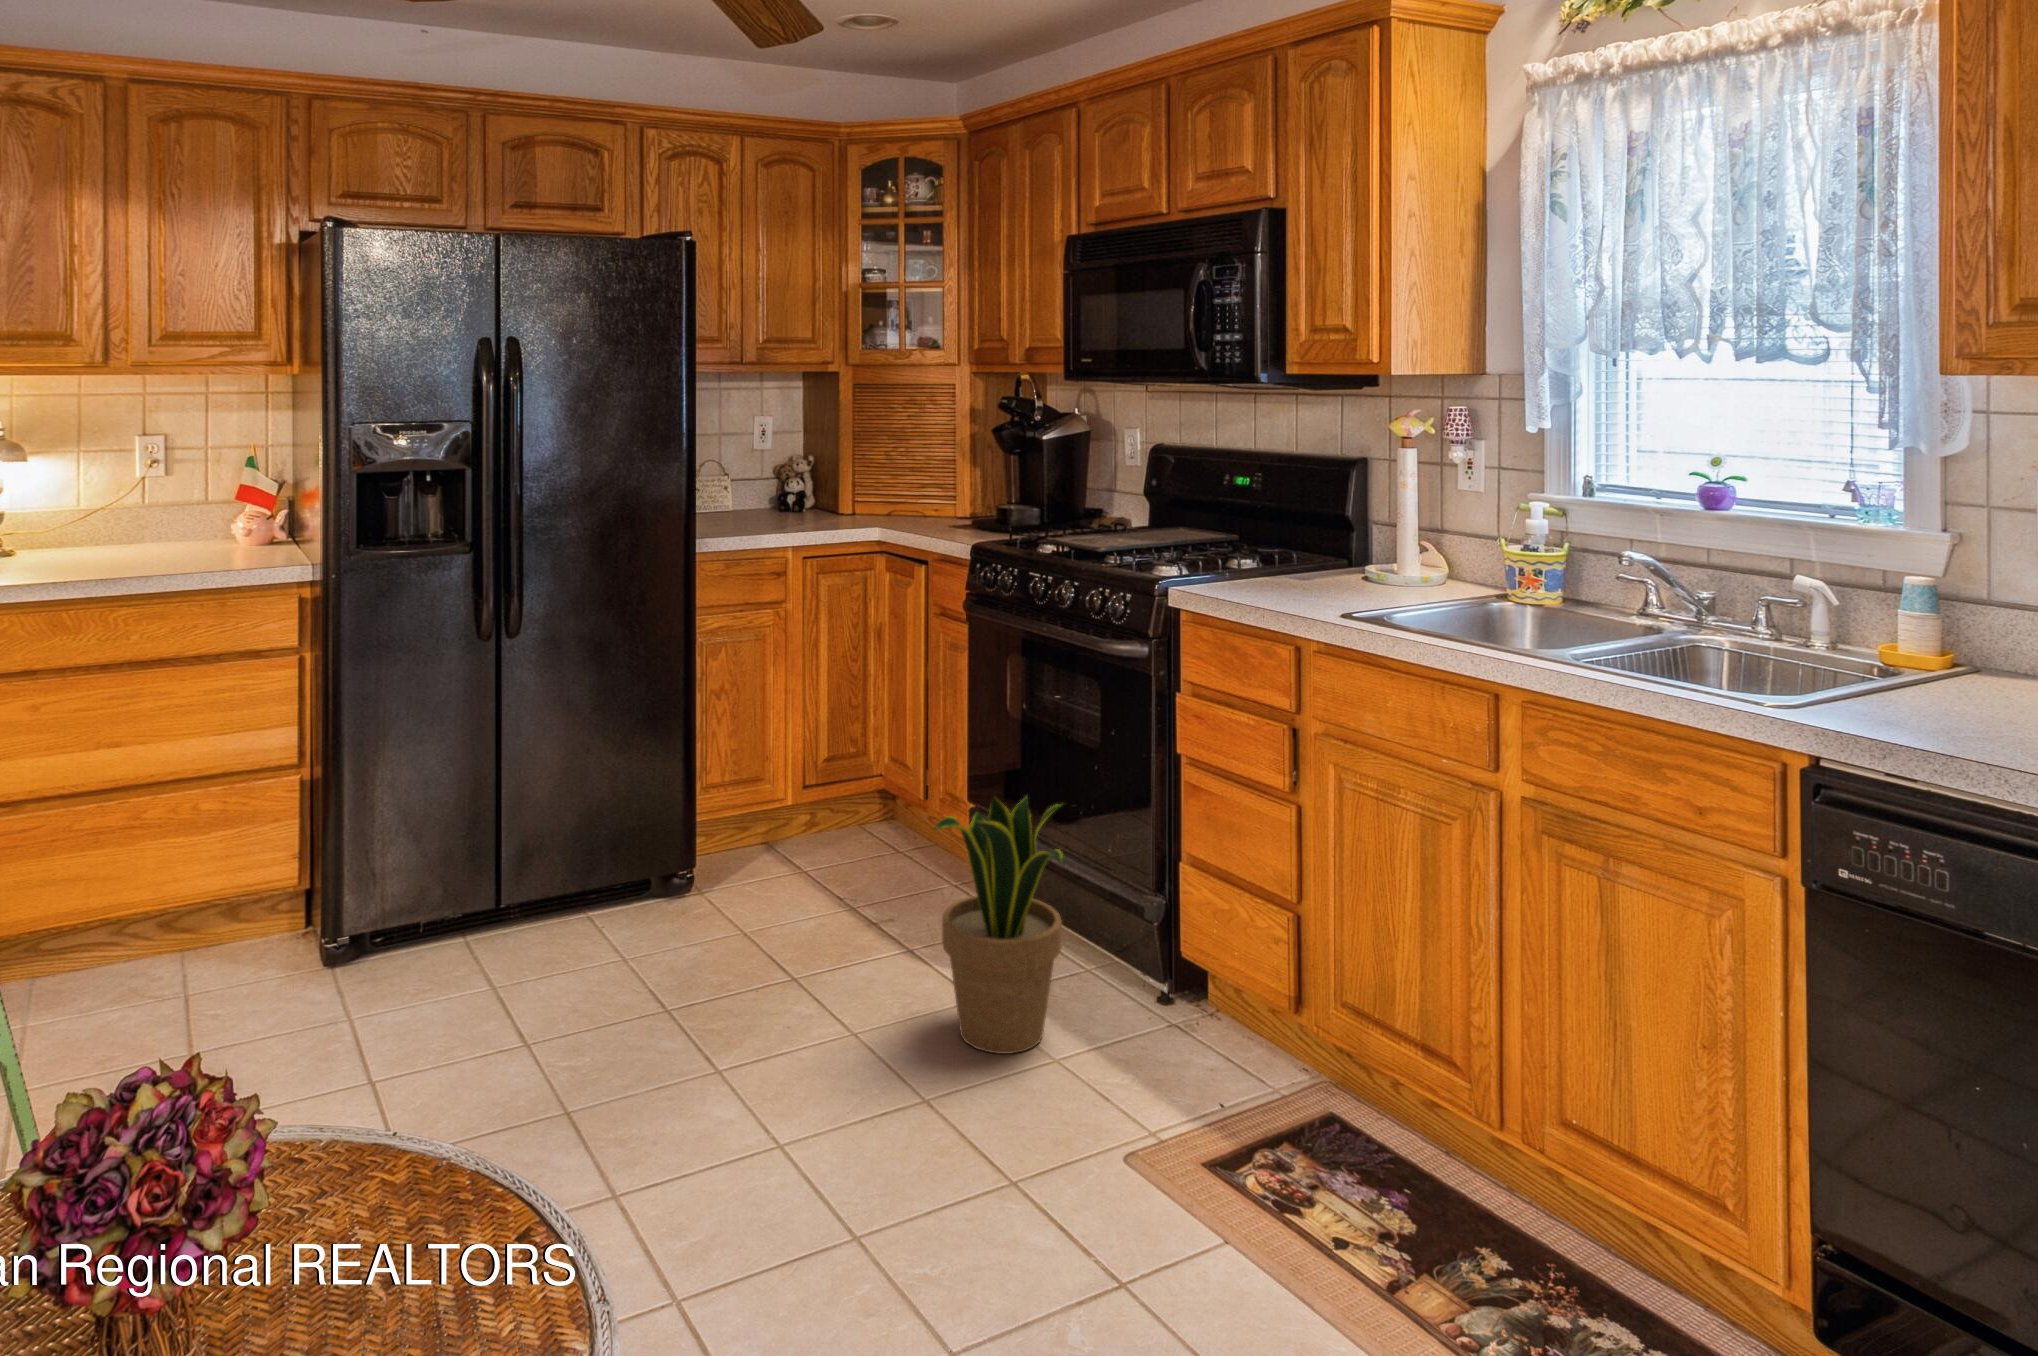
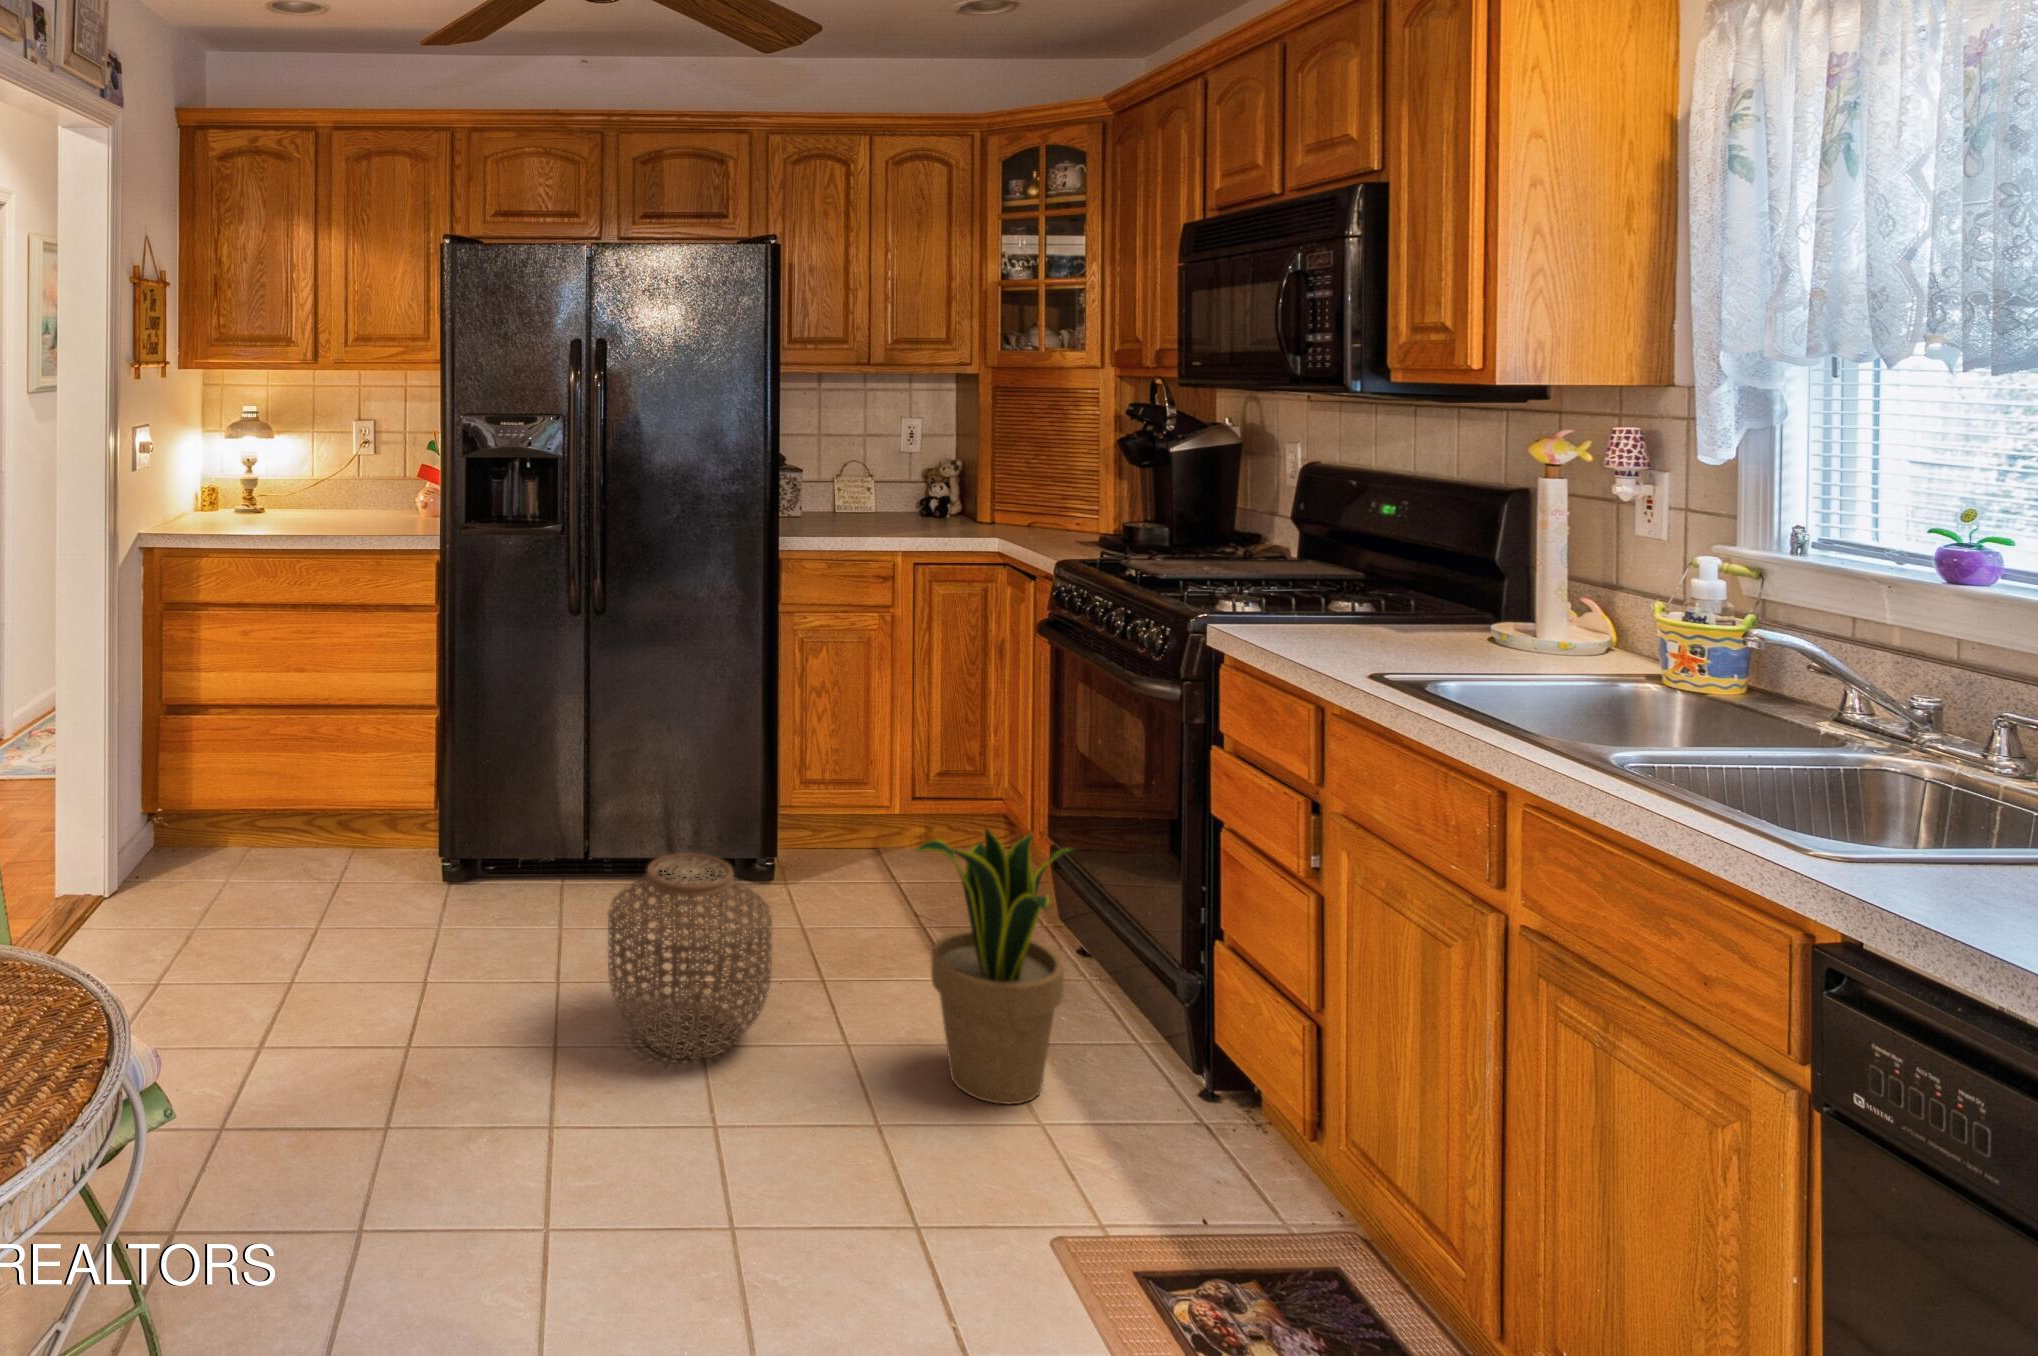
woven basket: none [617,874,790,1092] -> present [608,853,772,1059]

